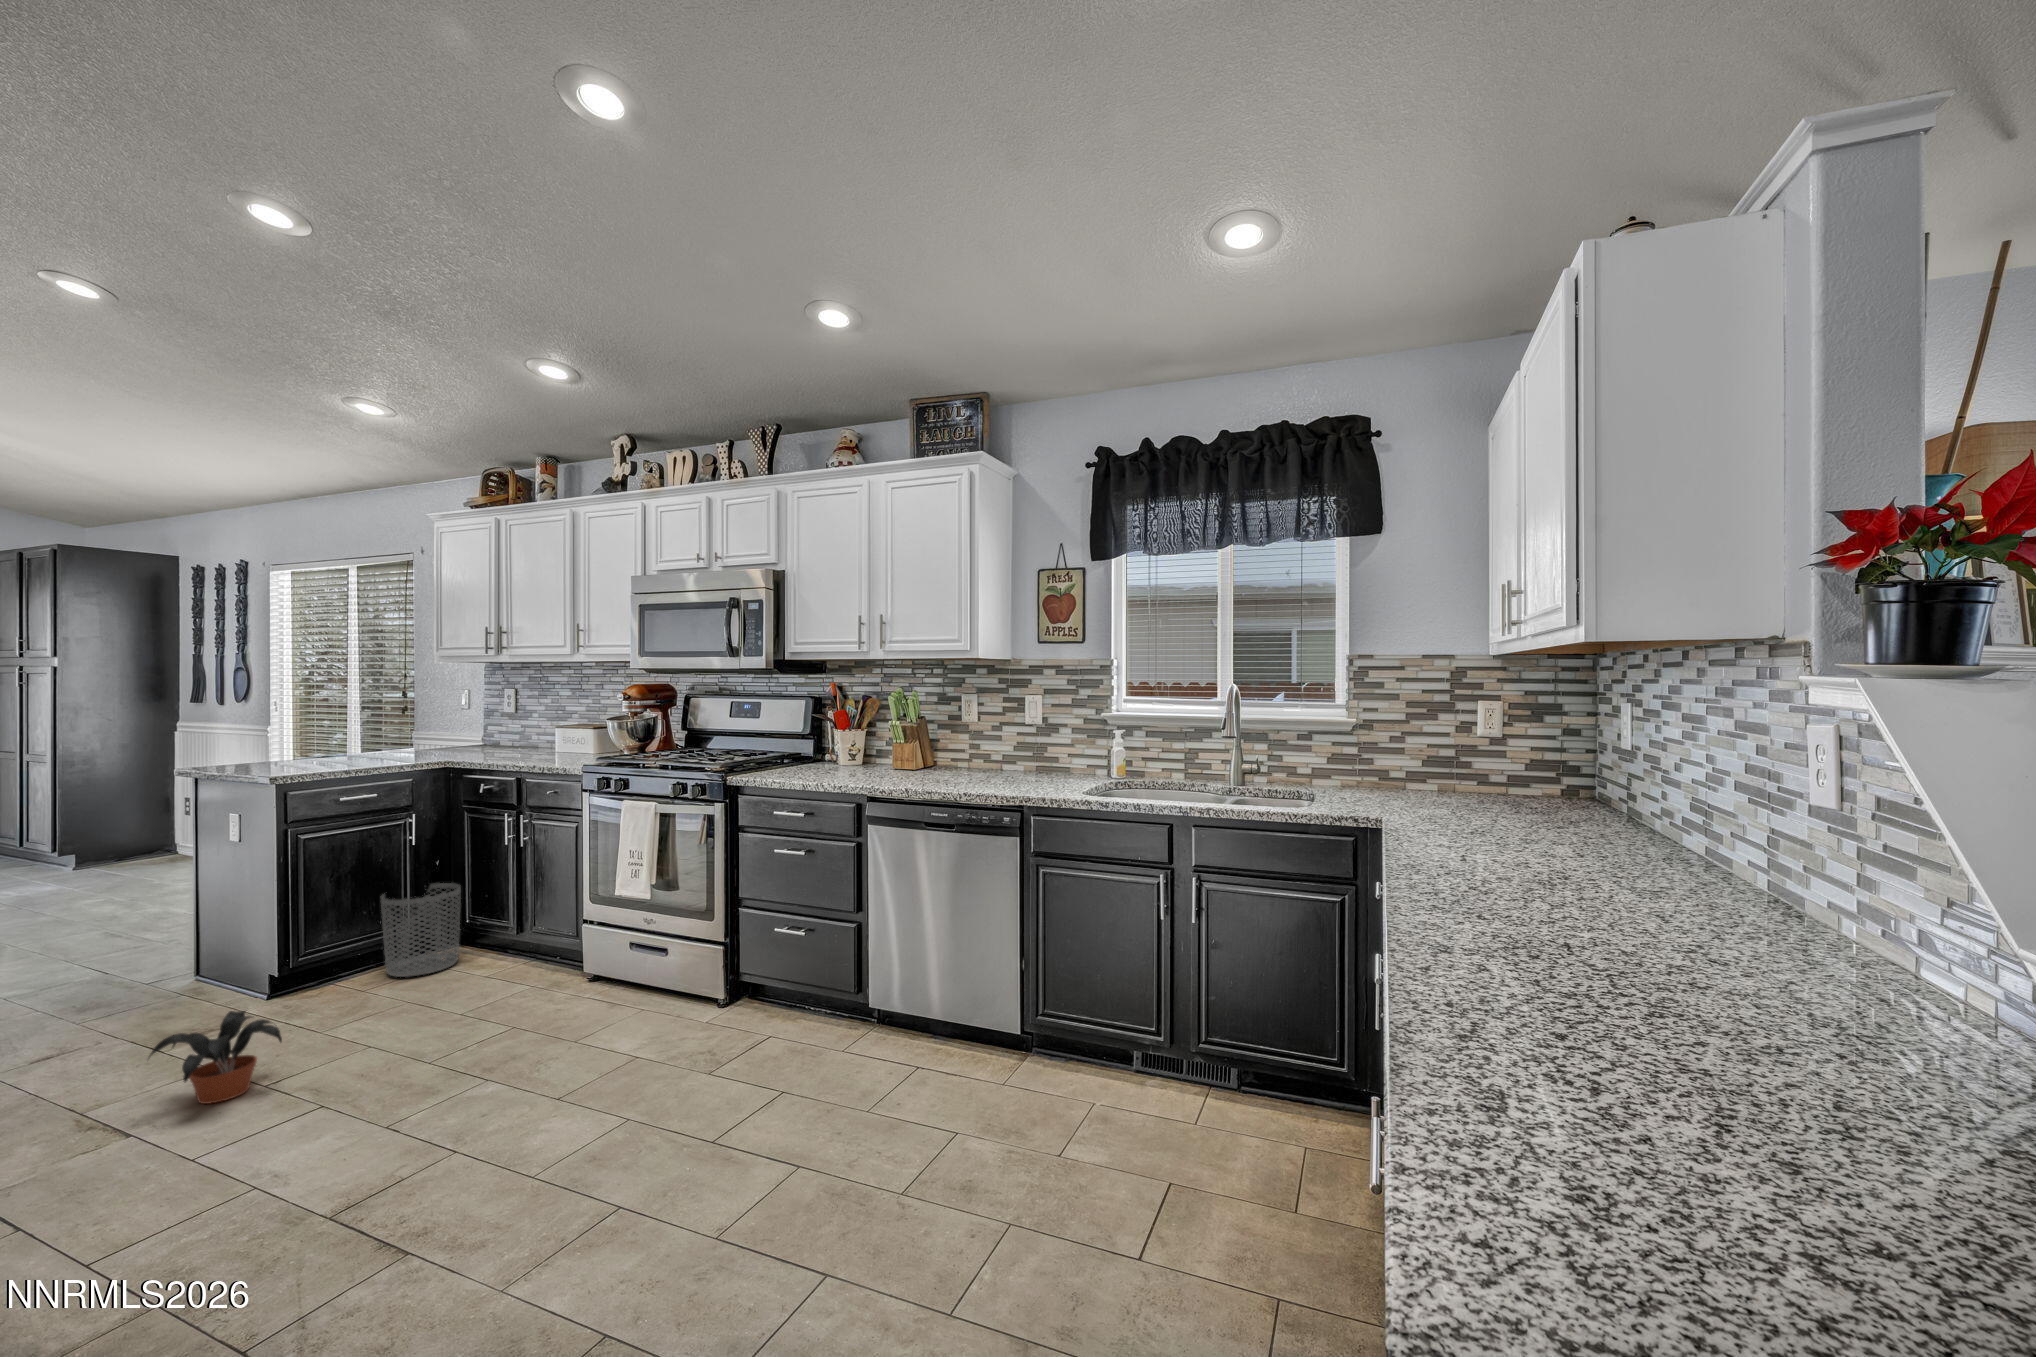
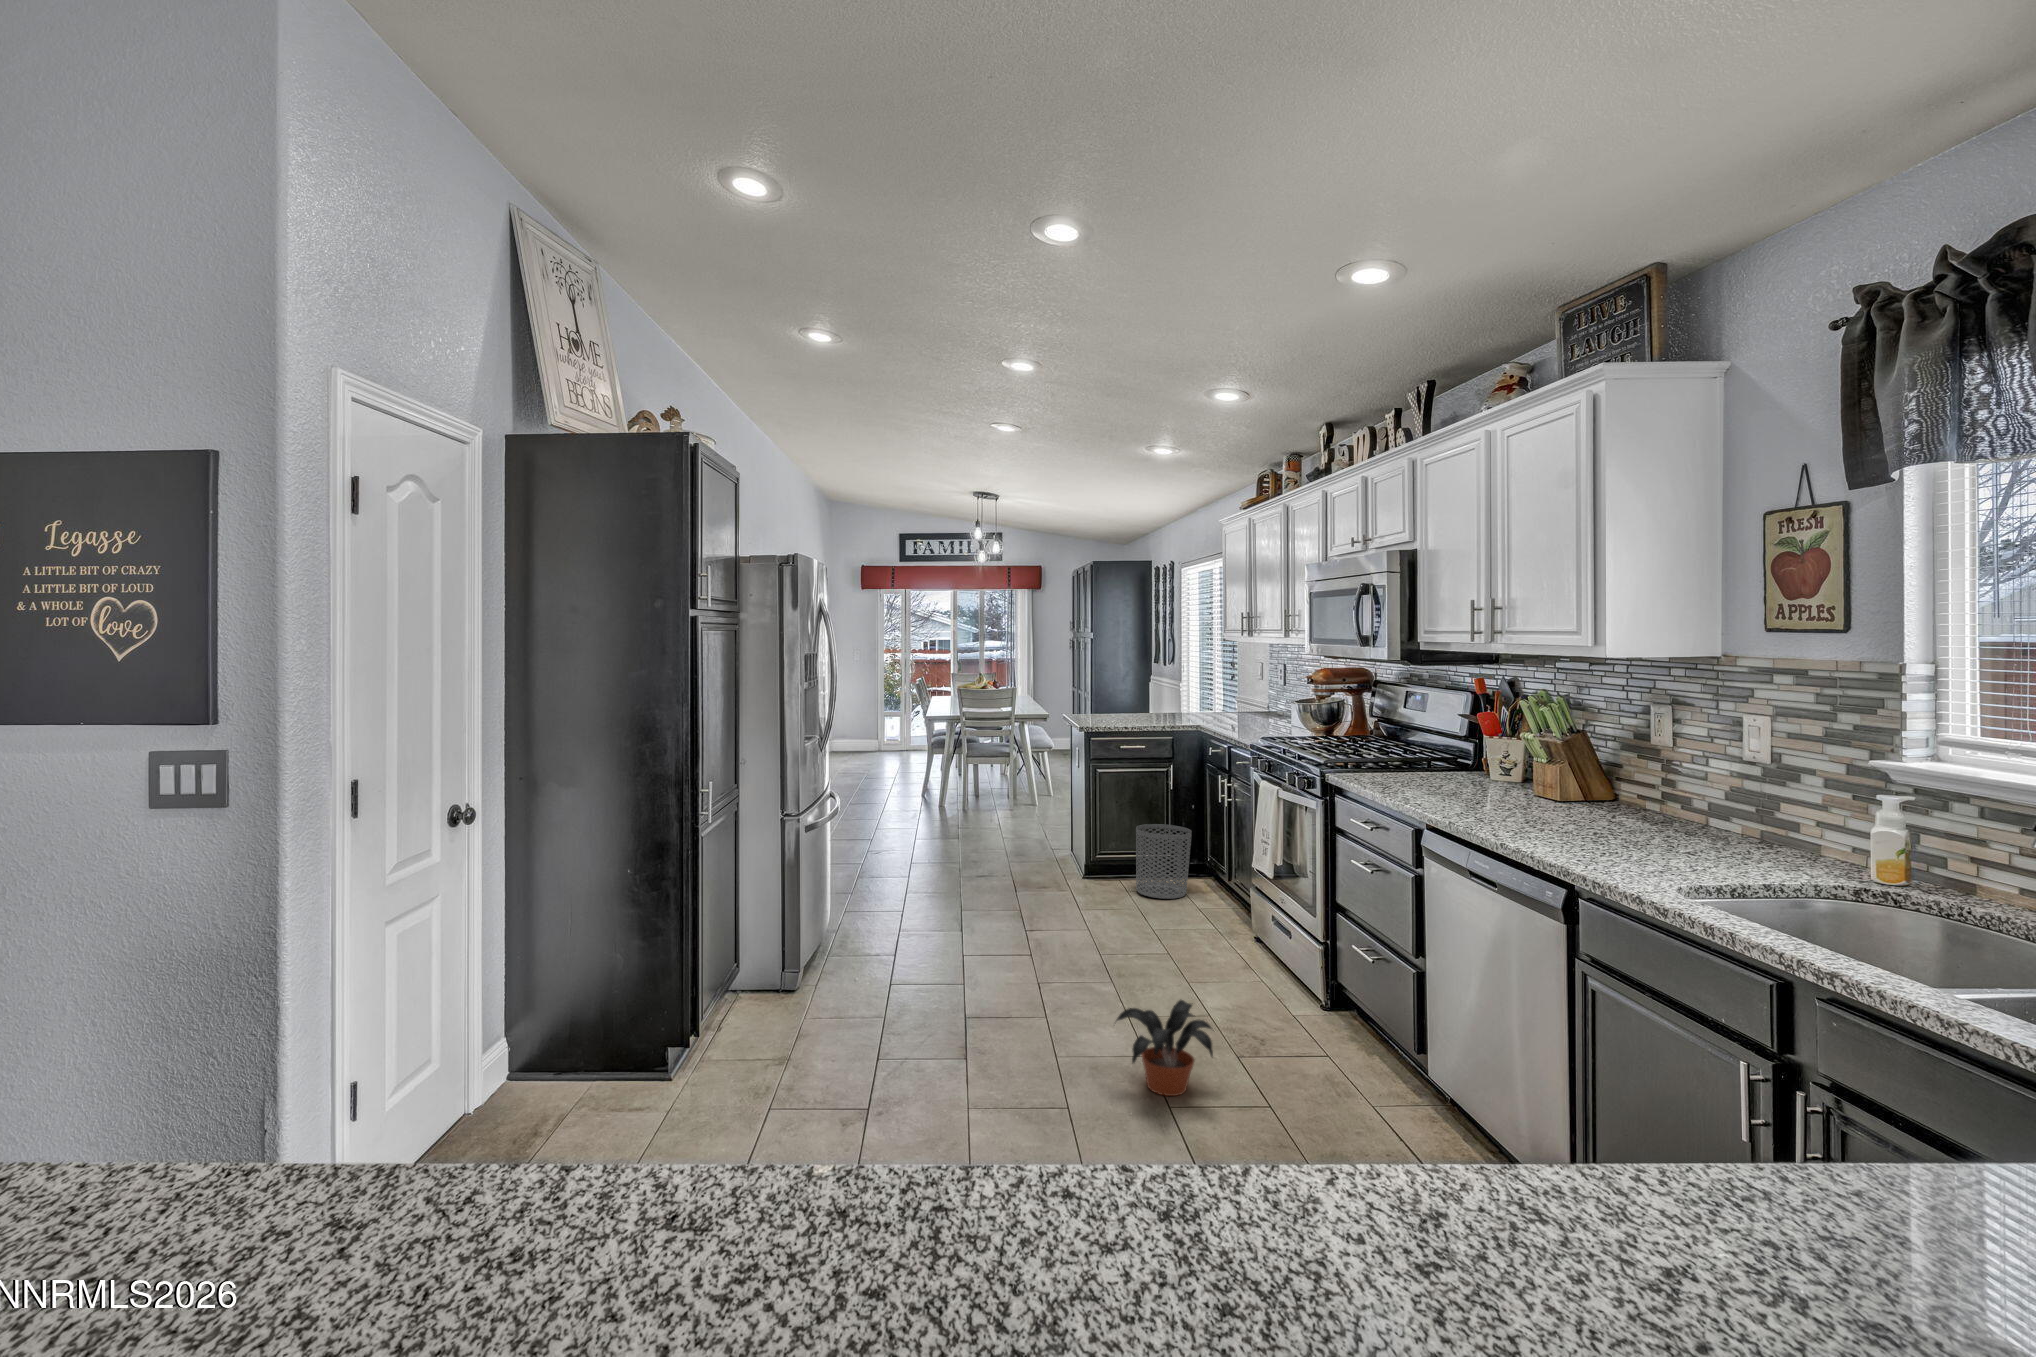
potted plant: present [149,1011,282,1104] -> present [1116,1000,1213,1096]

